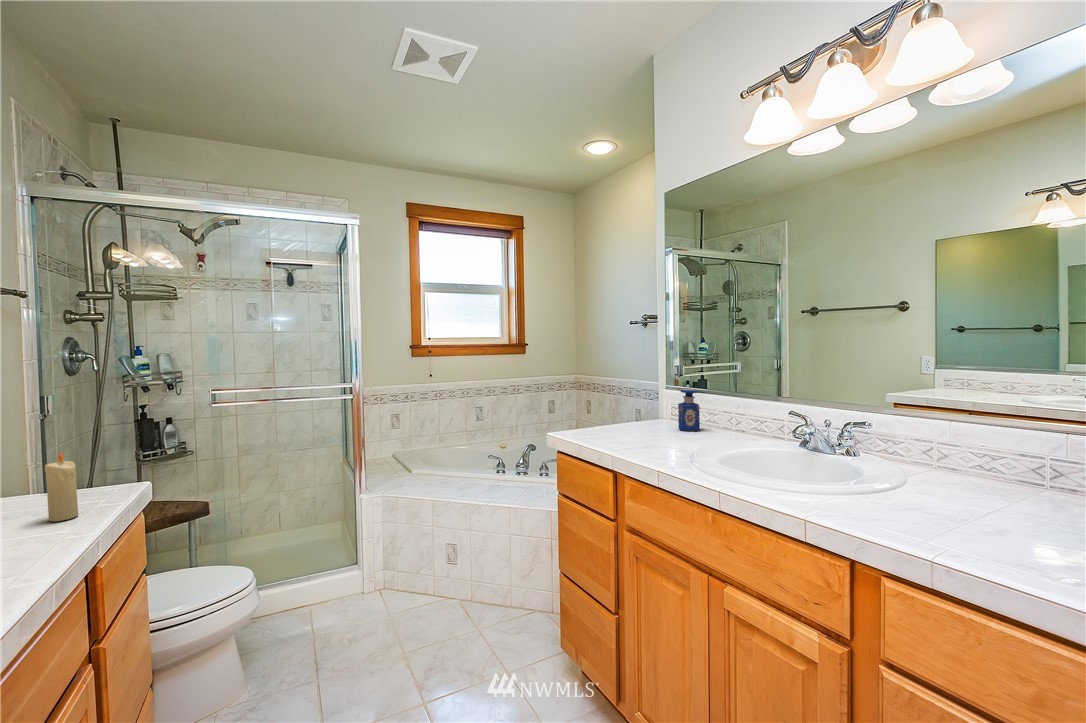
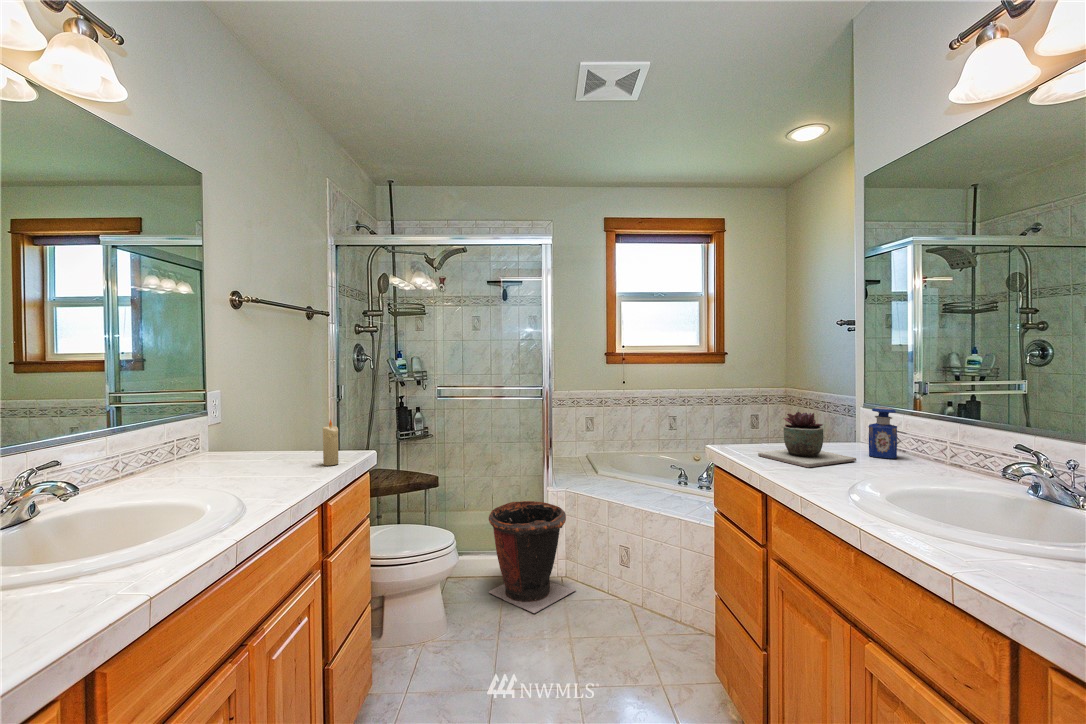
succulent plant: none [602,397,677,446] -> present [758,412,856,467]
waste bin: none [292,514,401,641] -> present [489,501,575,613]

